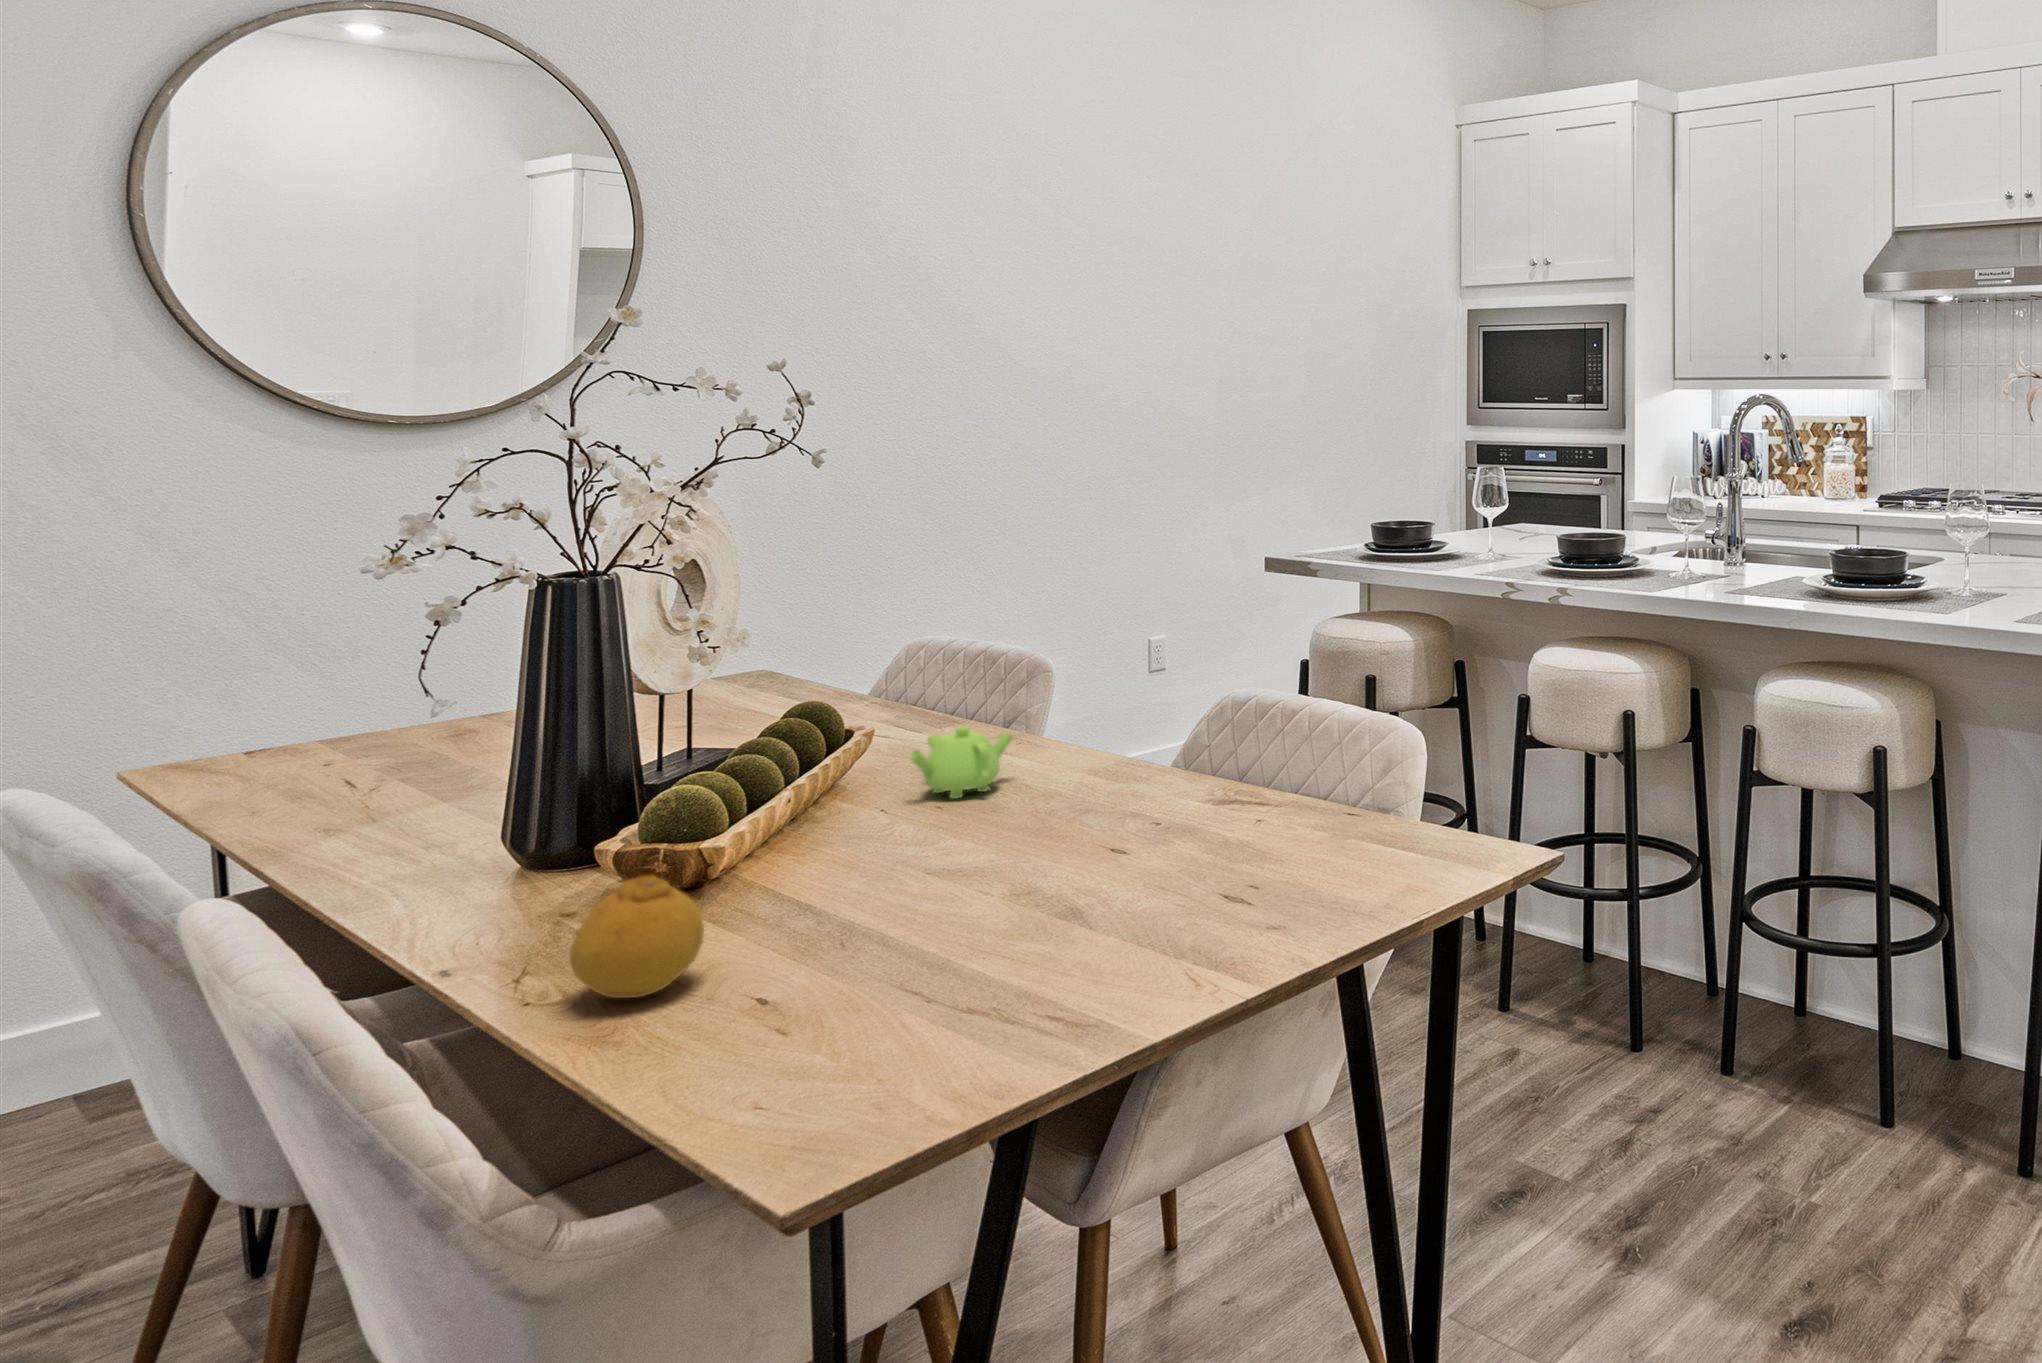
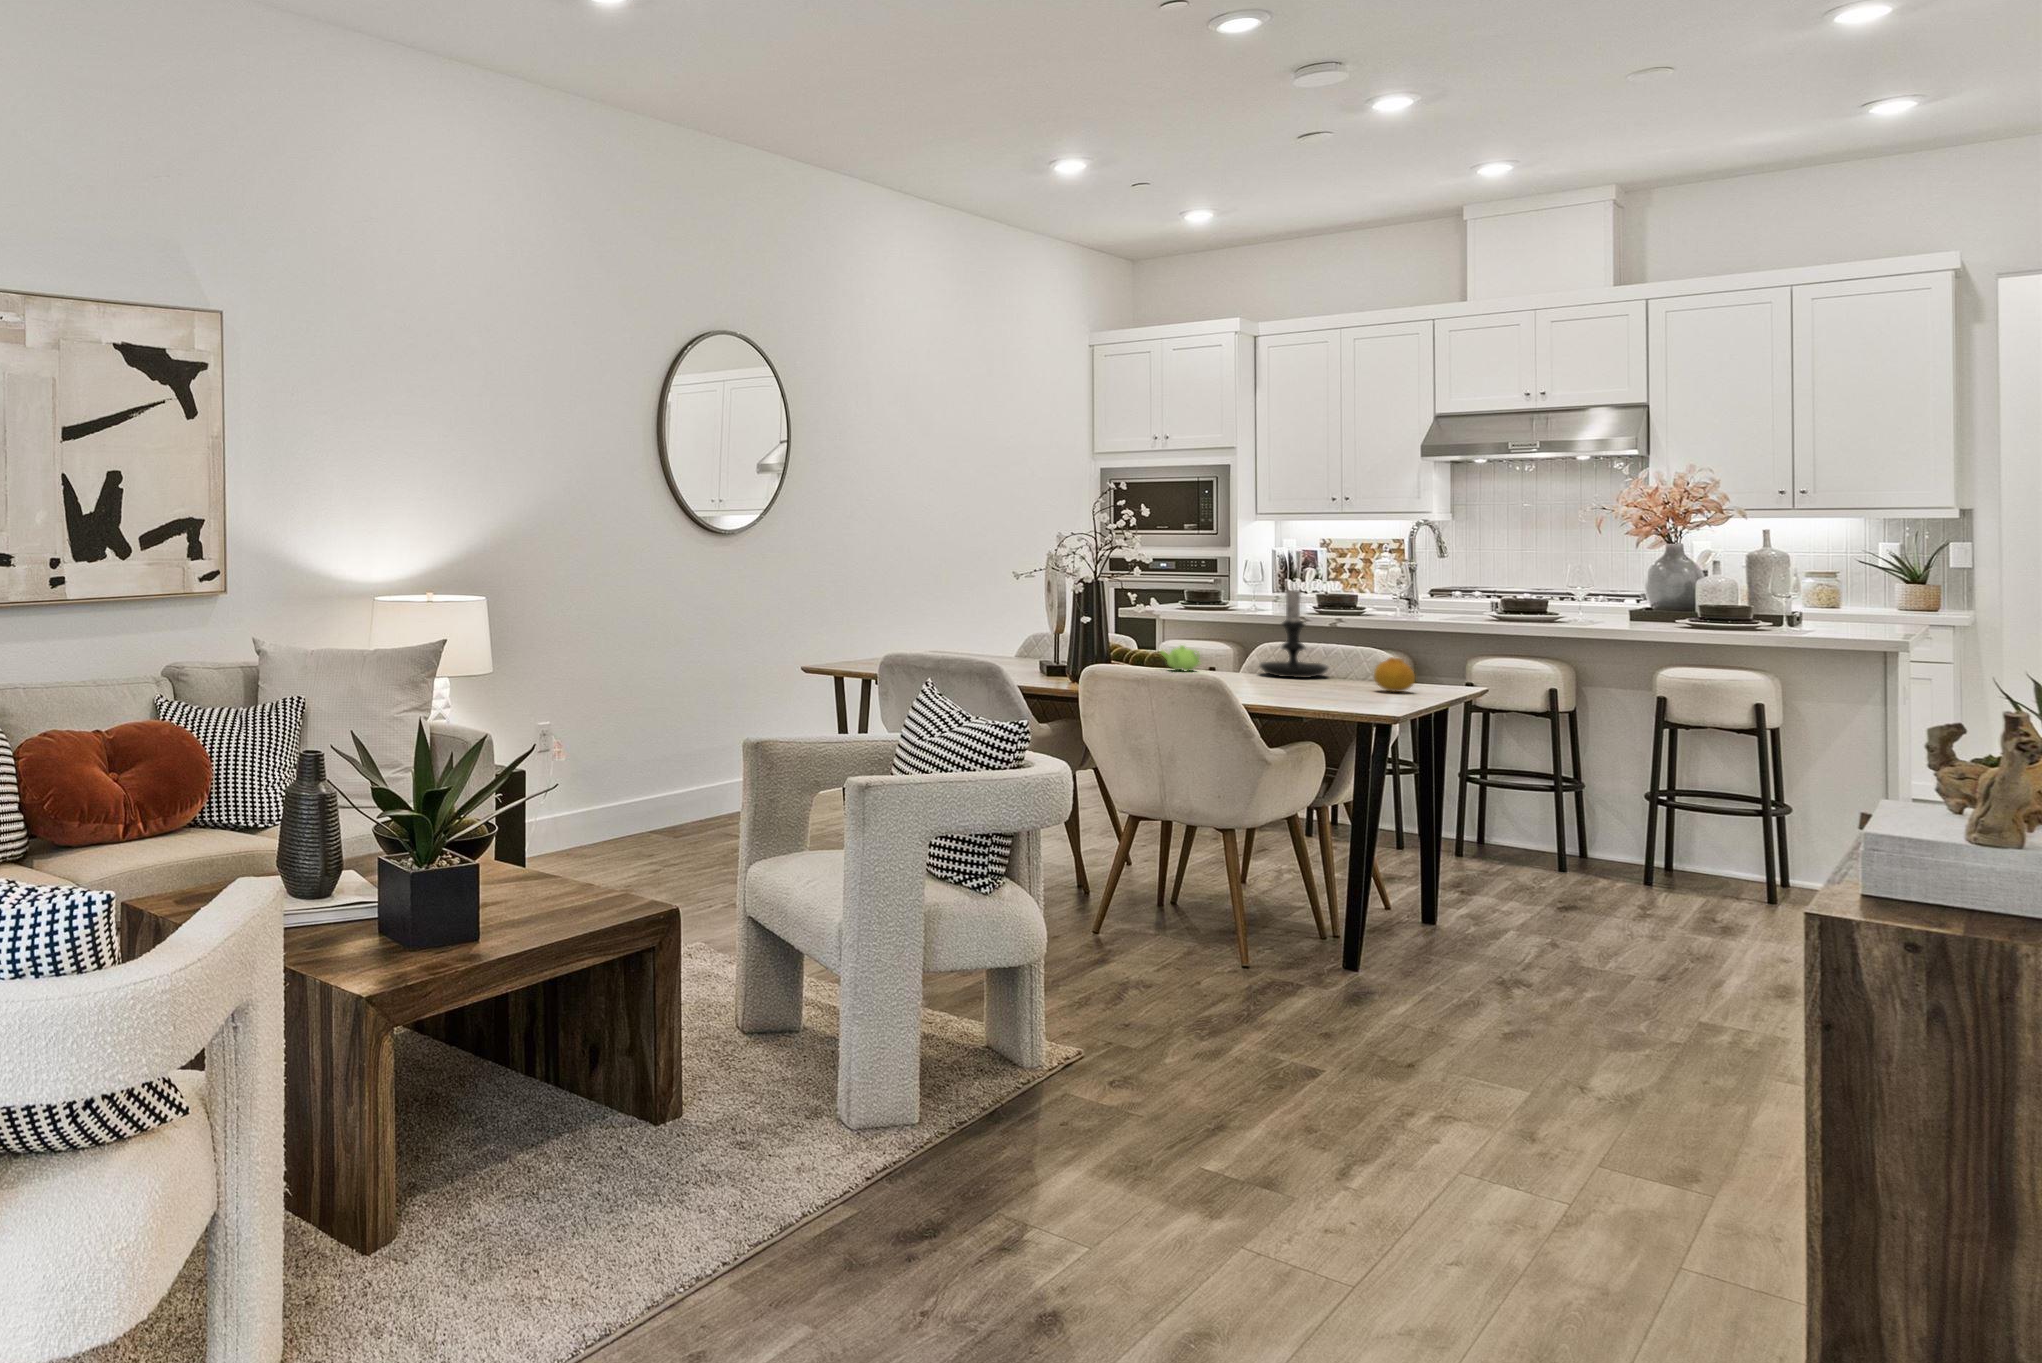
candle holder: none [1072,580,1247,836] -> present [1259,589,1328,678]
fruit: present [570,876,704,998] -> present [1374,657,1415,692]

